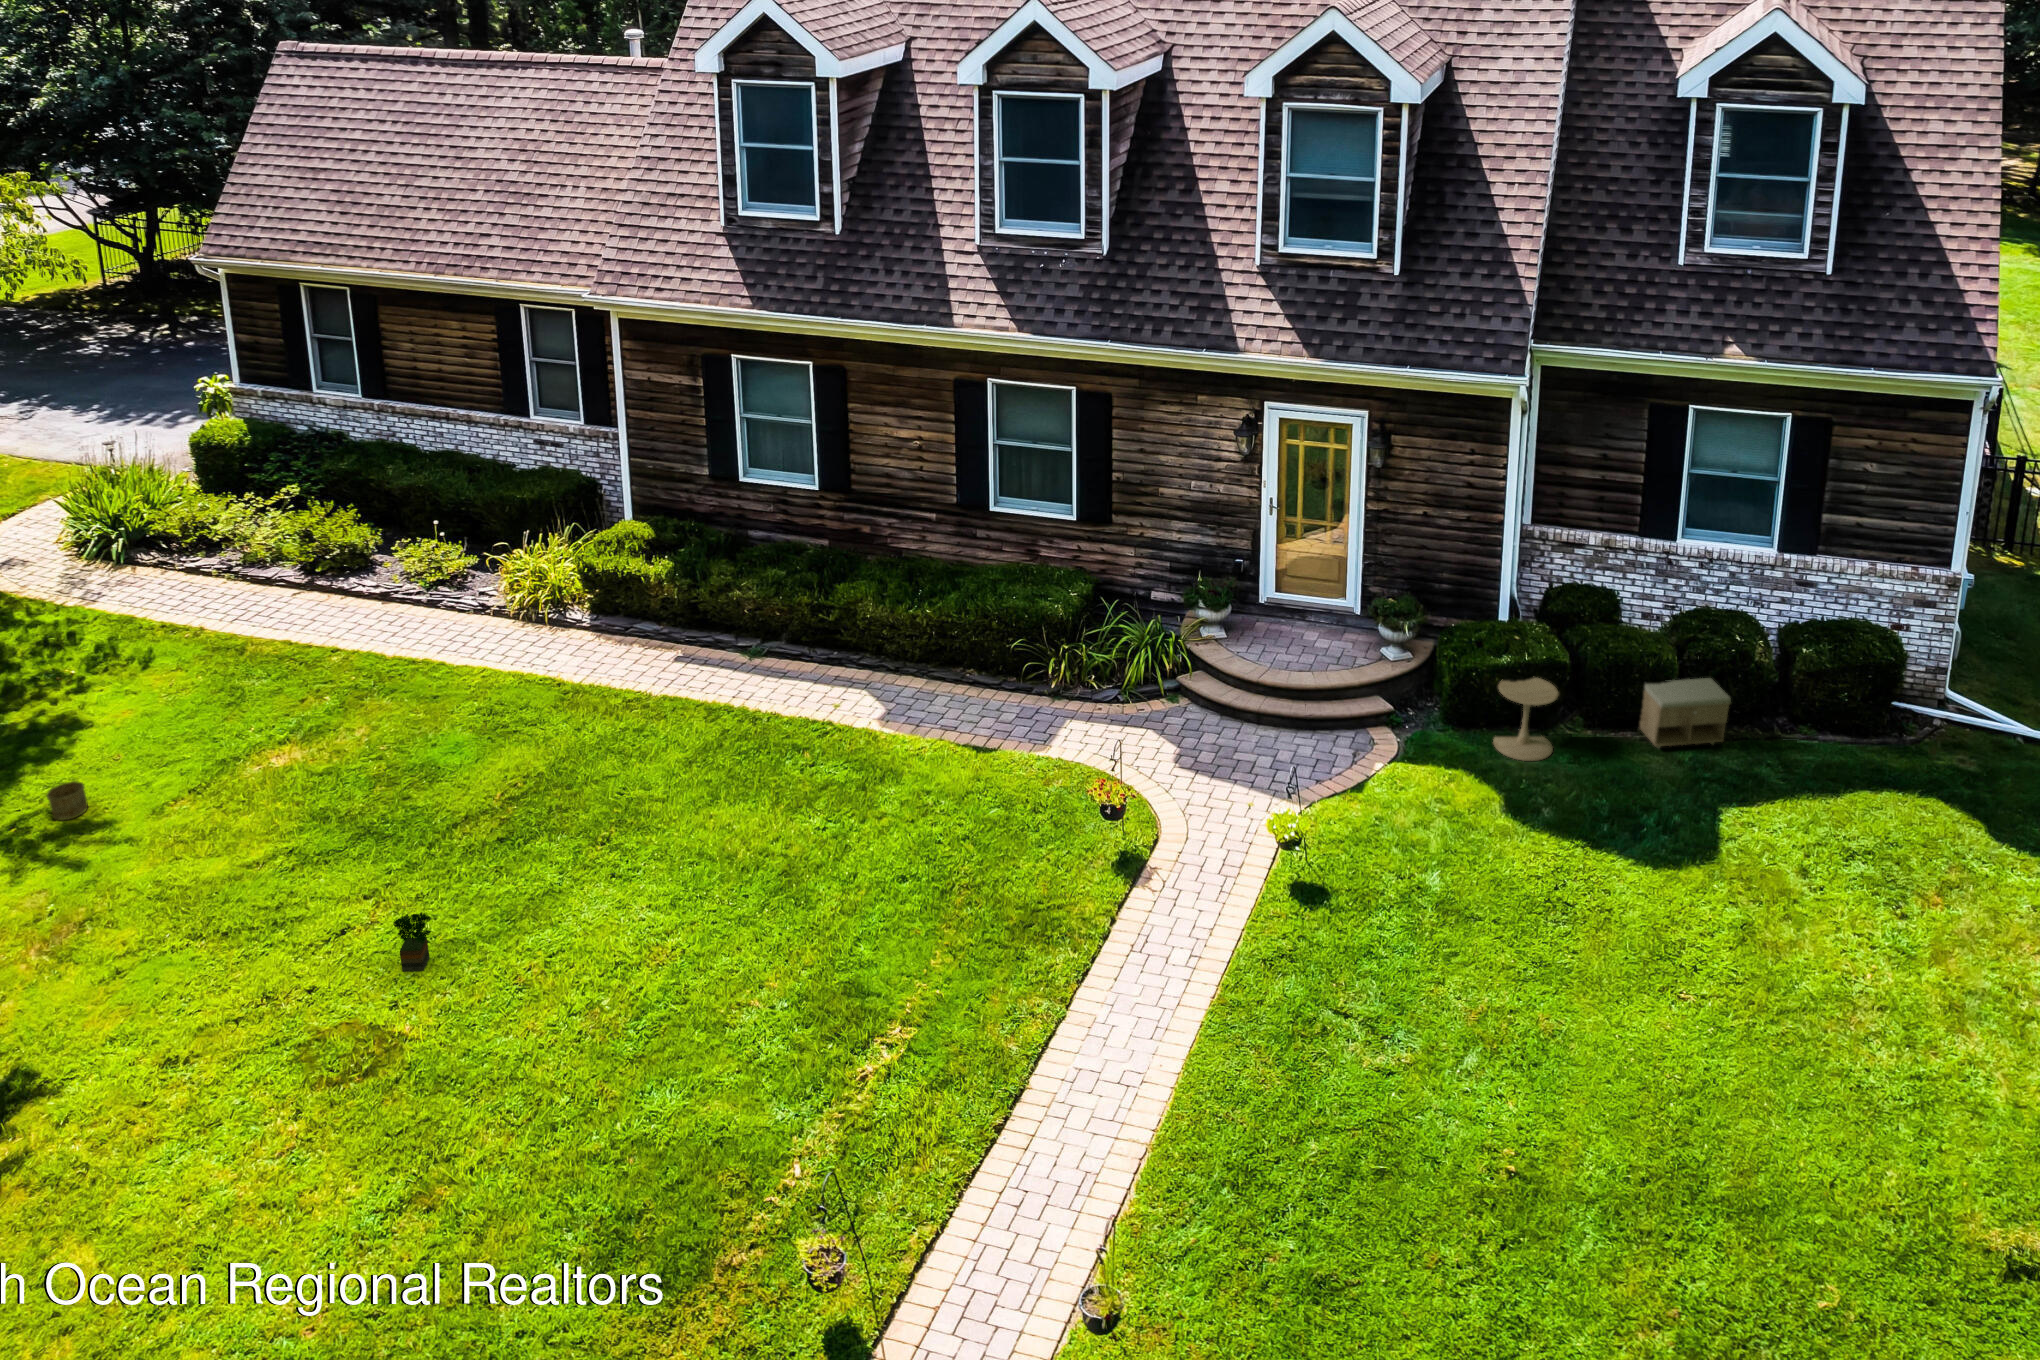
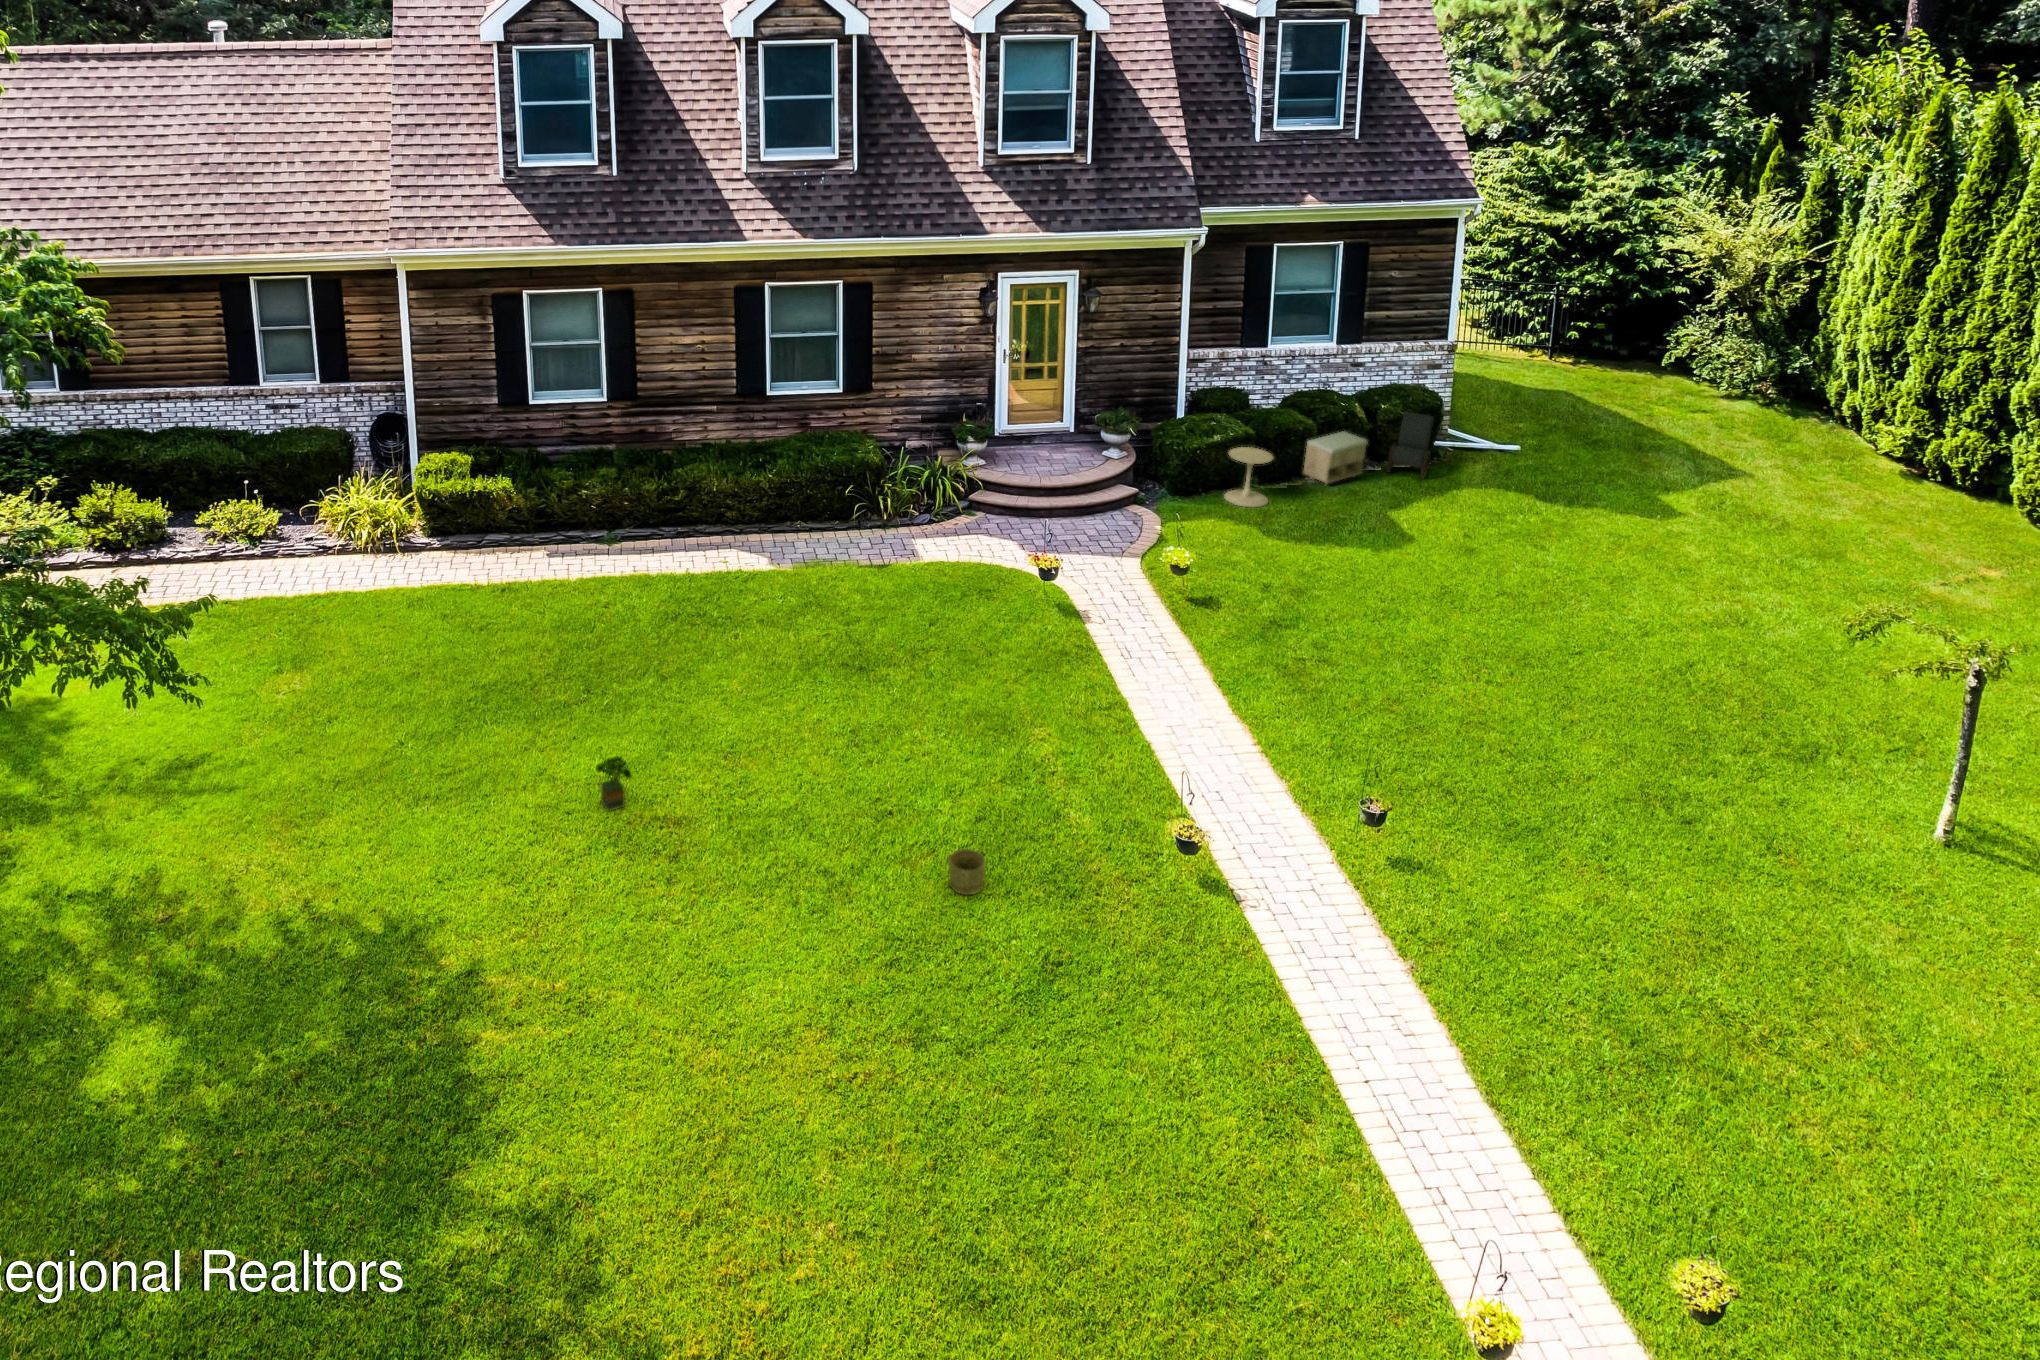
lounge chair: none [1767,666,1857,769] -> present [1386,412,1434,479]
wooden bucket: present [47,781,88,821] -> present [948,849,986,895]

